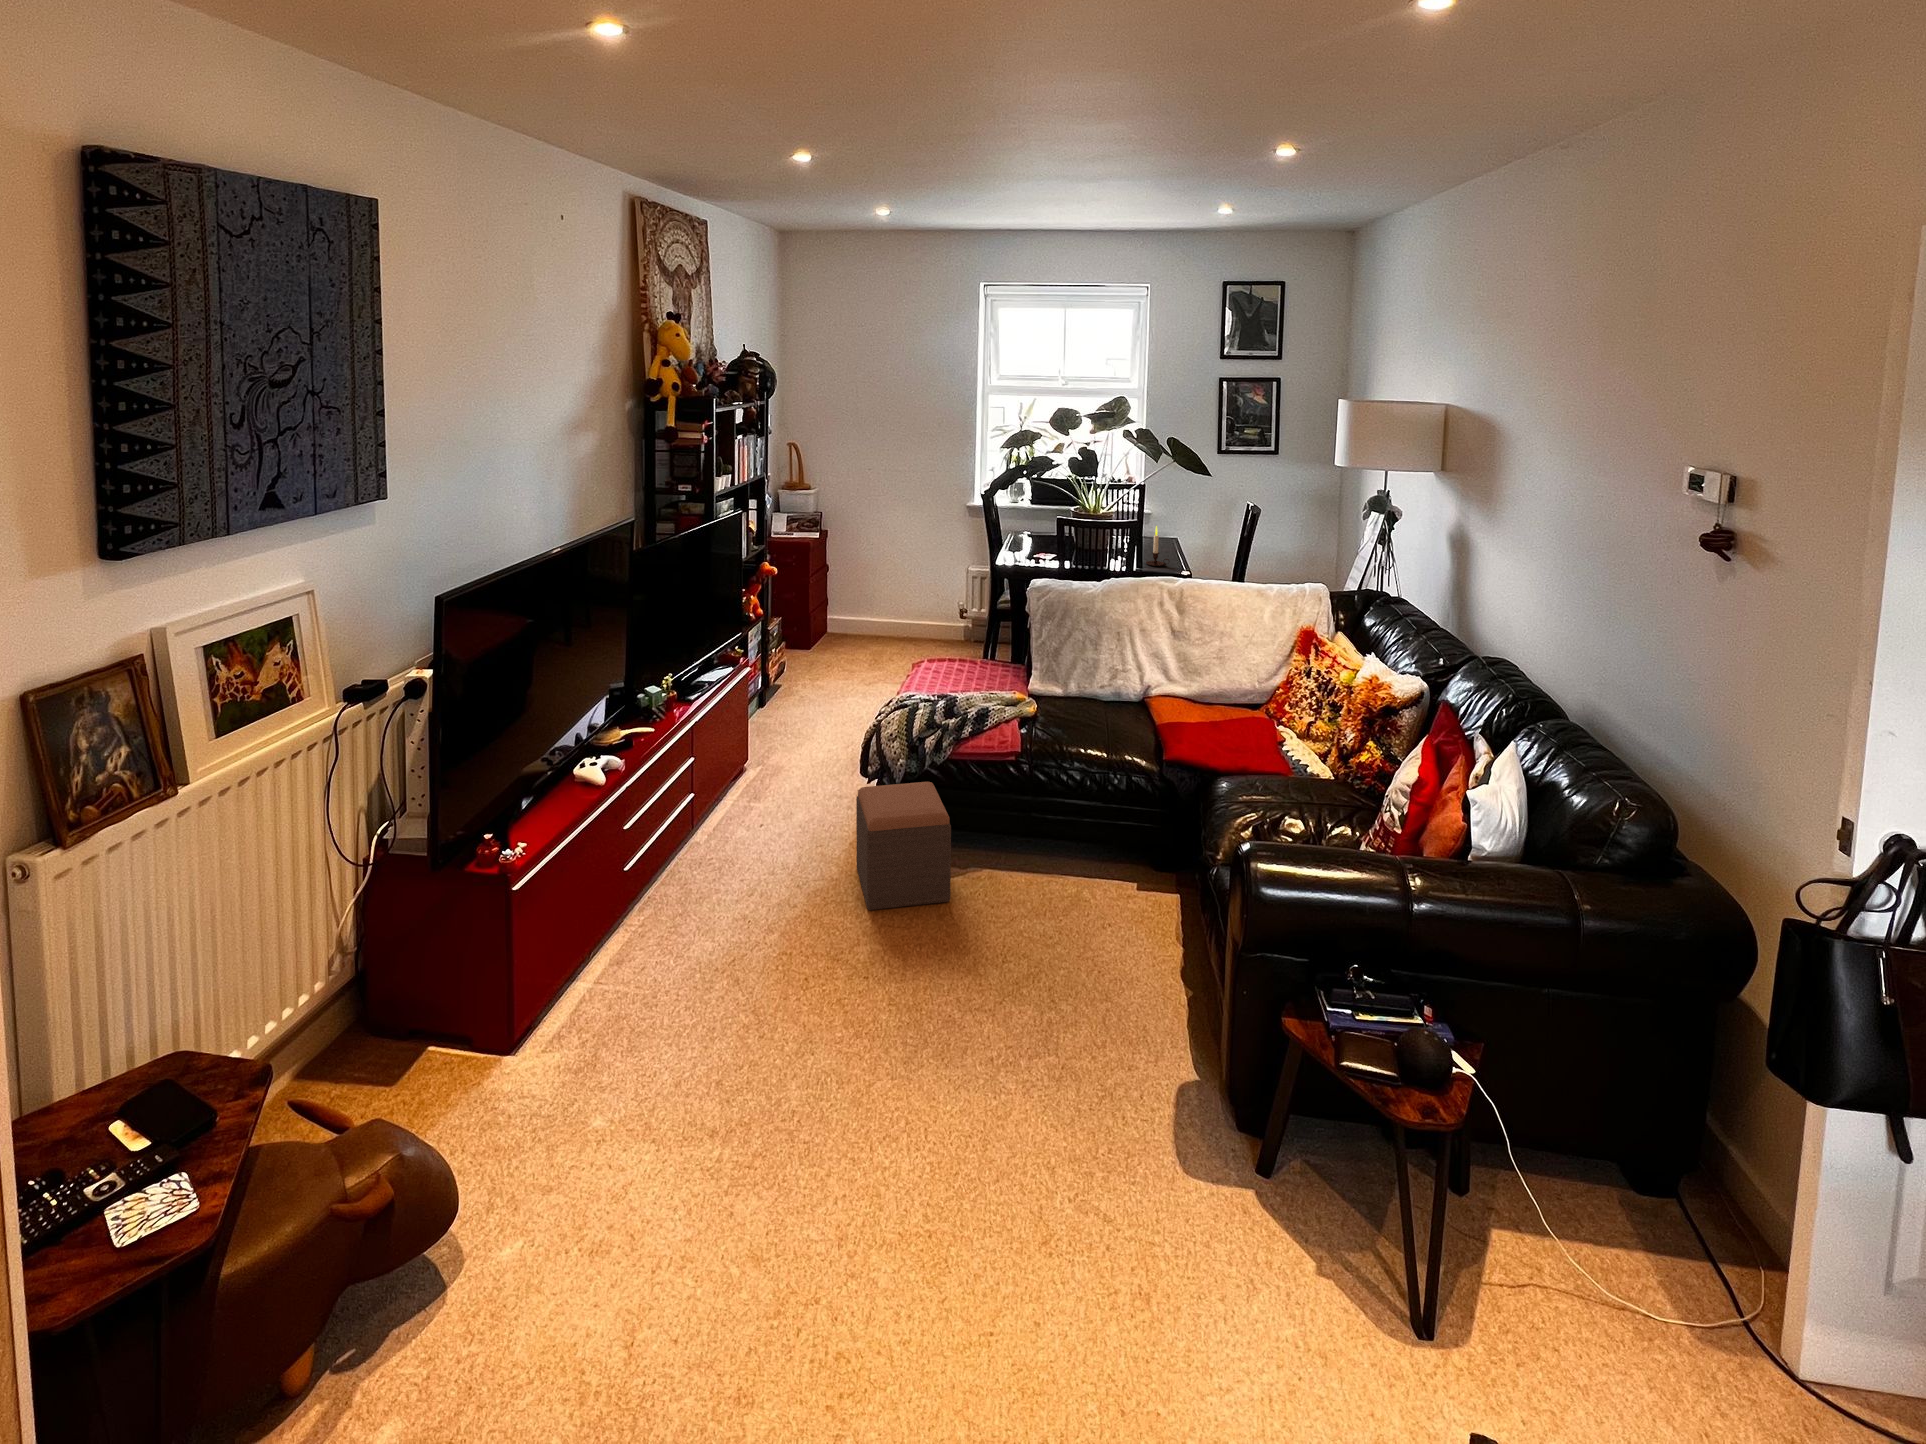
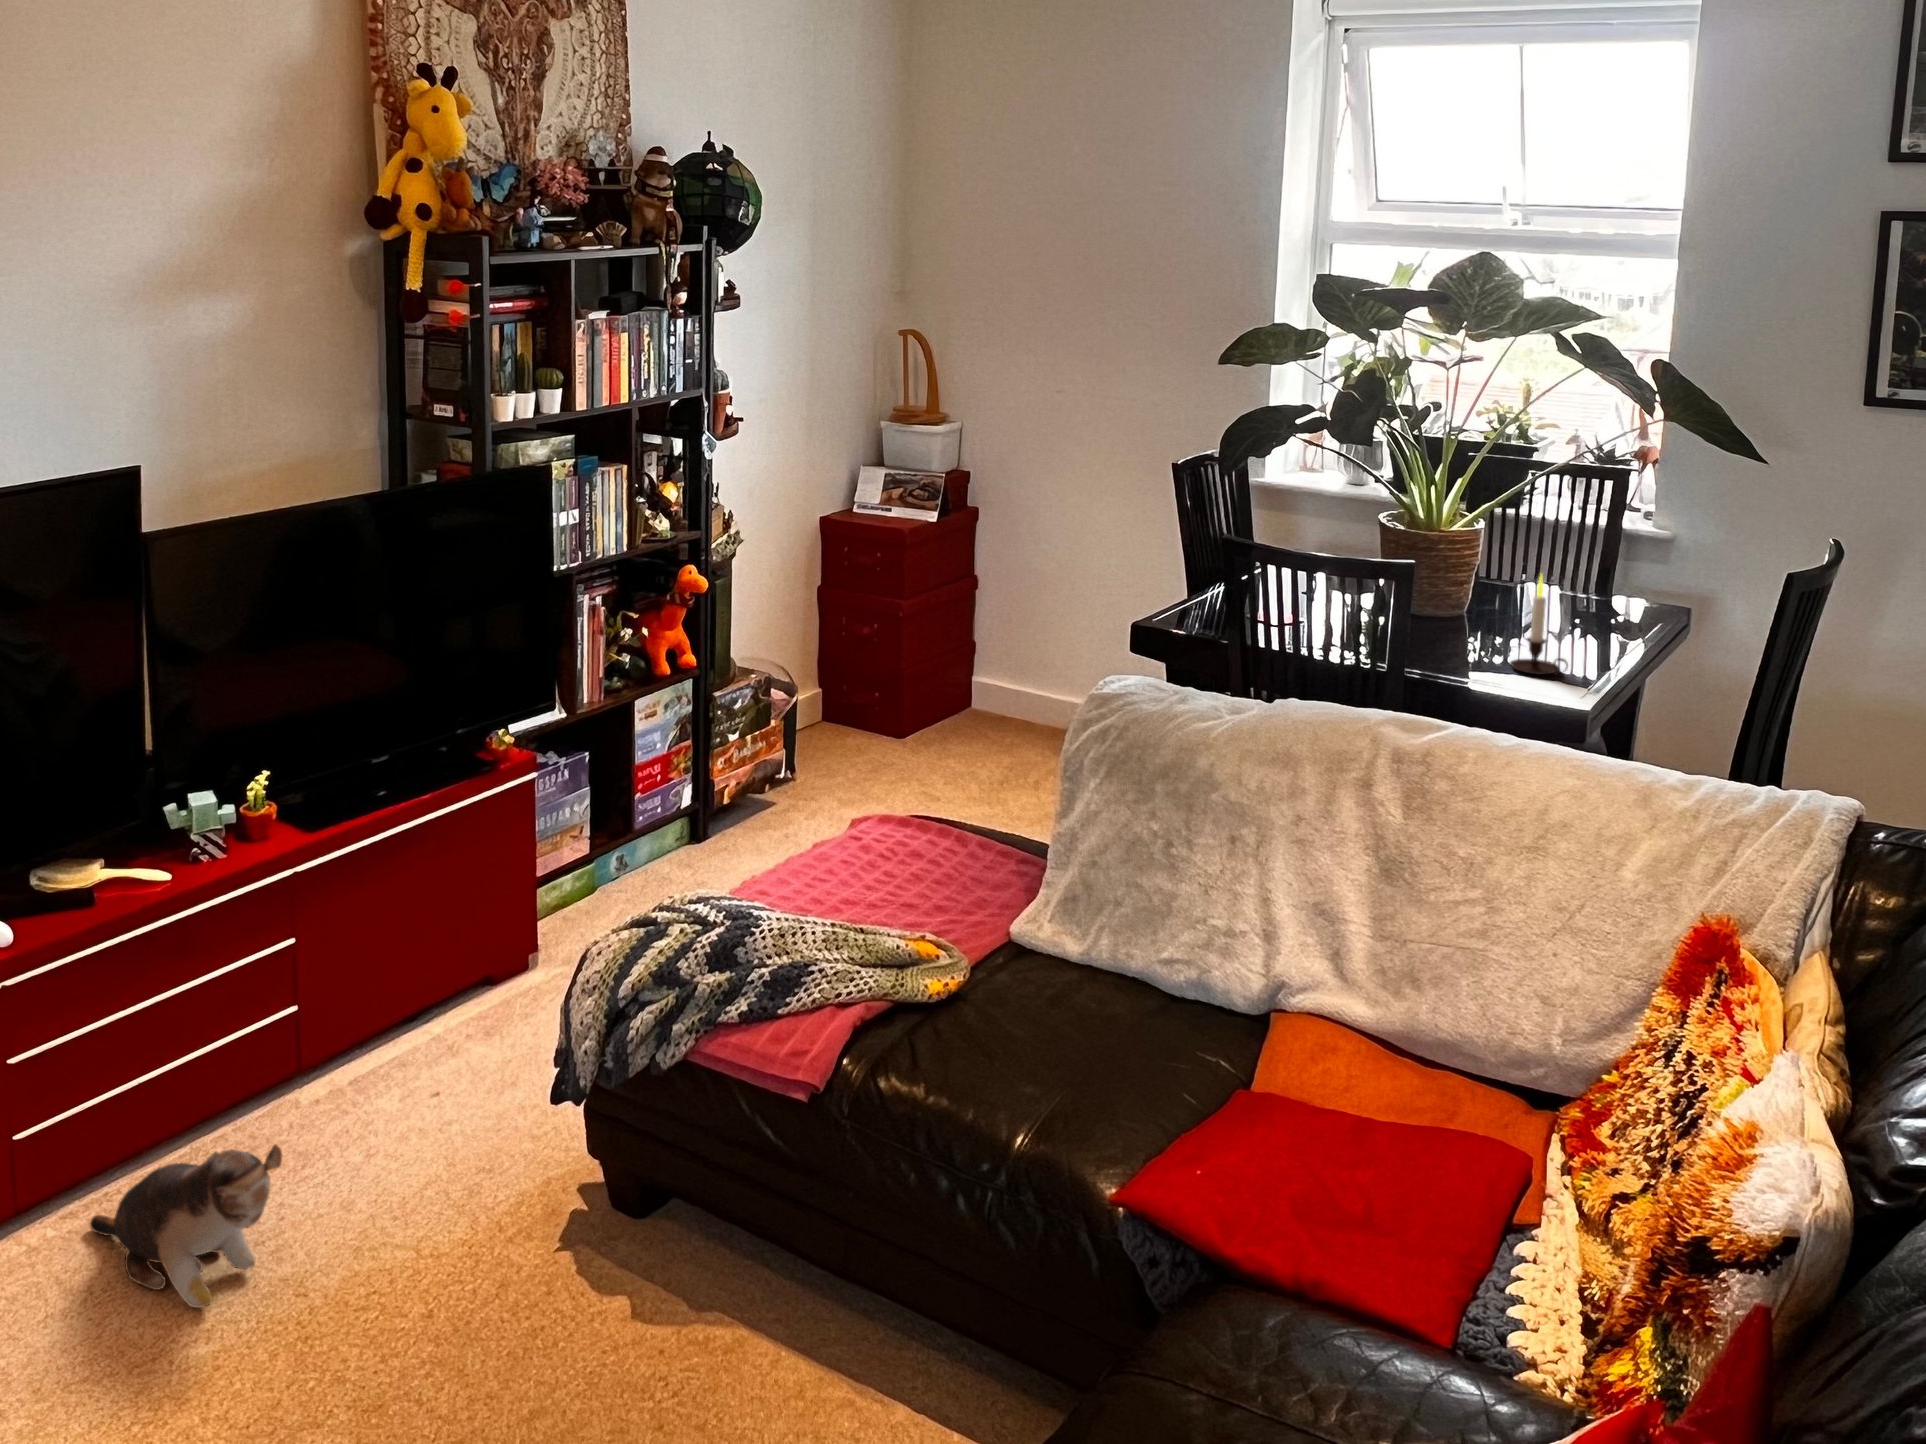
footstool: present [856,782,951,910] -> none [415,1081,659,1387]
plush toy: none [658,834,791,922] -> present [90,1145,282,1308]

